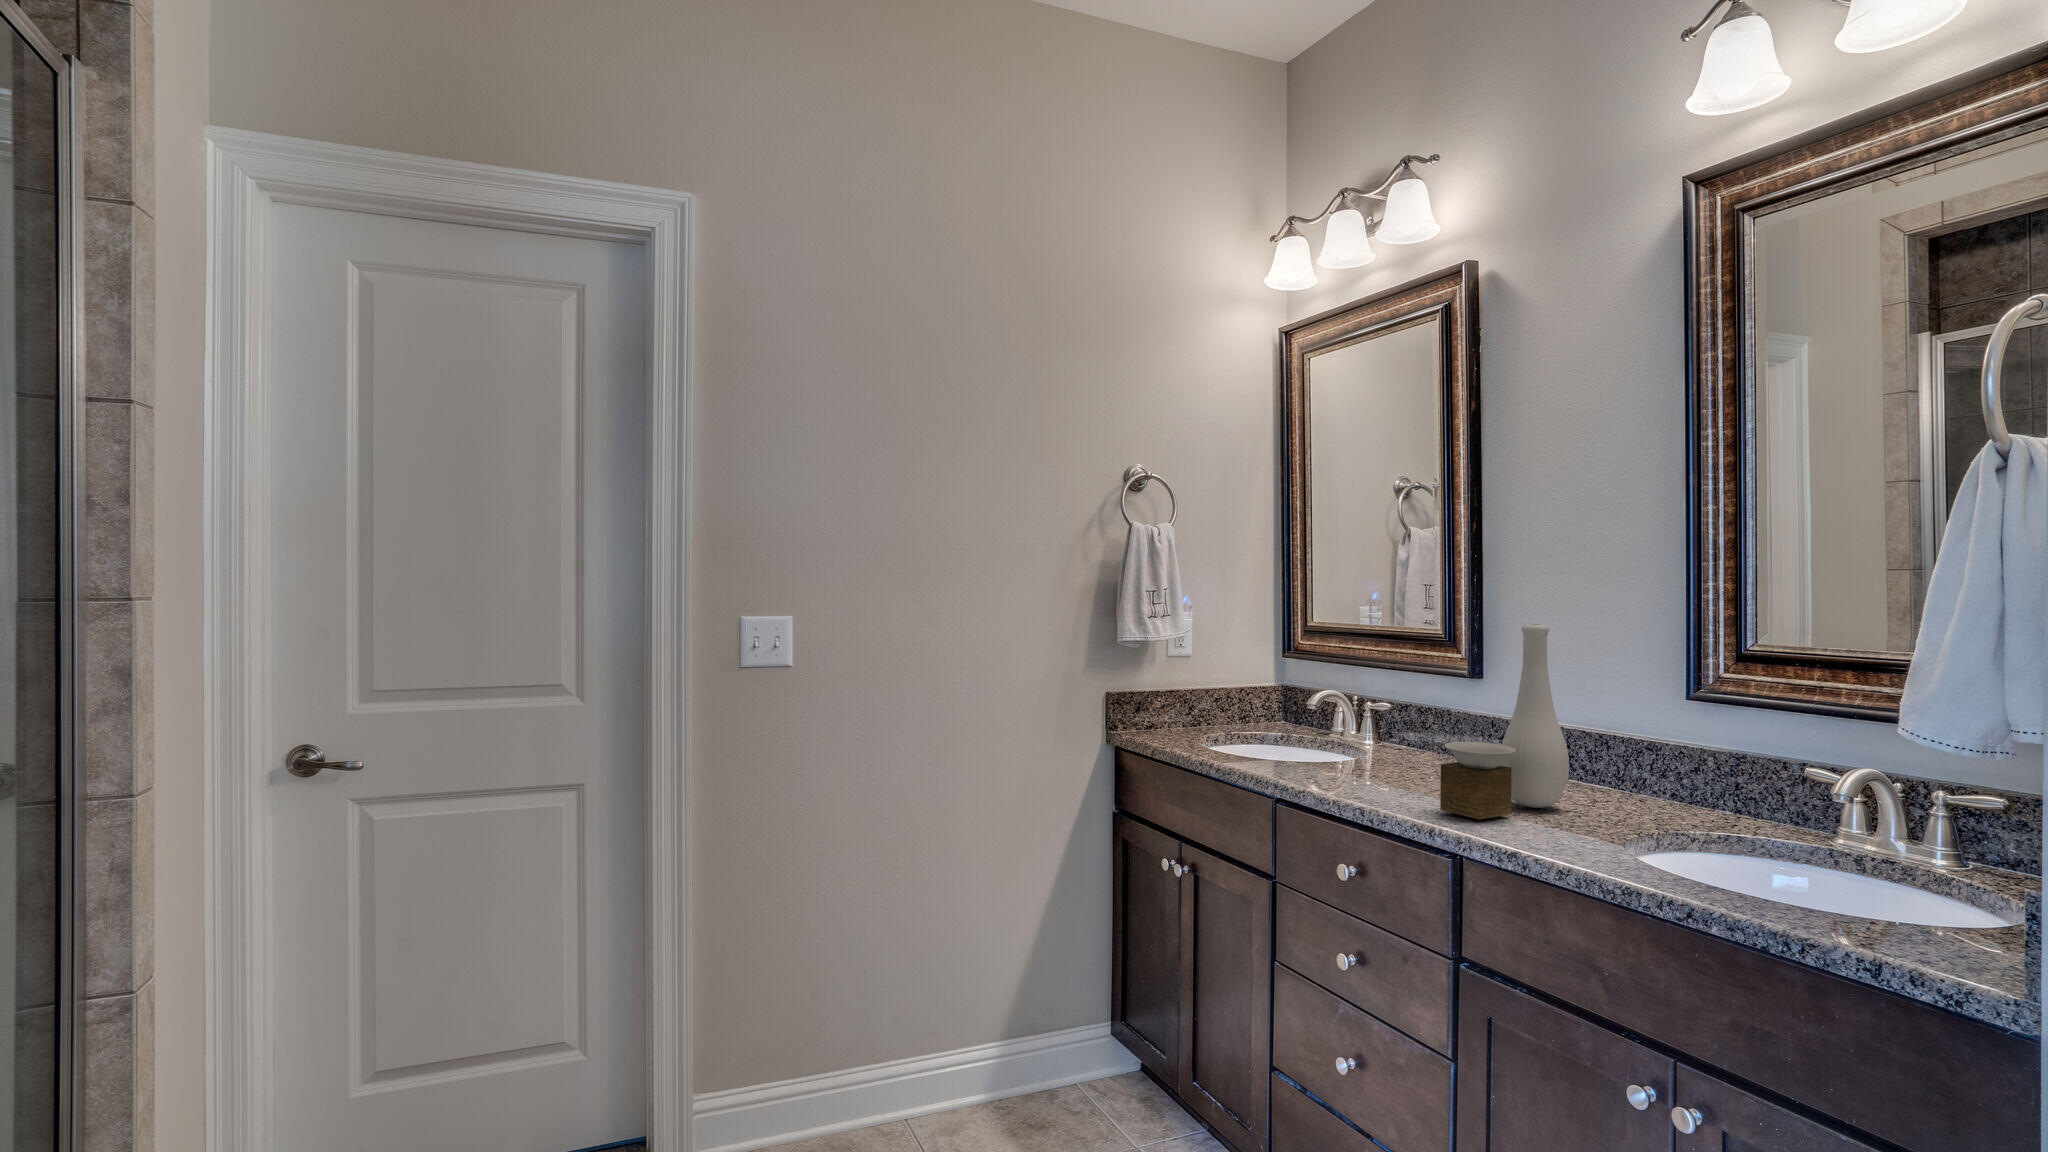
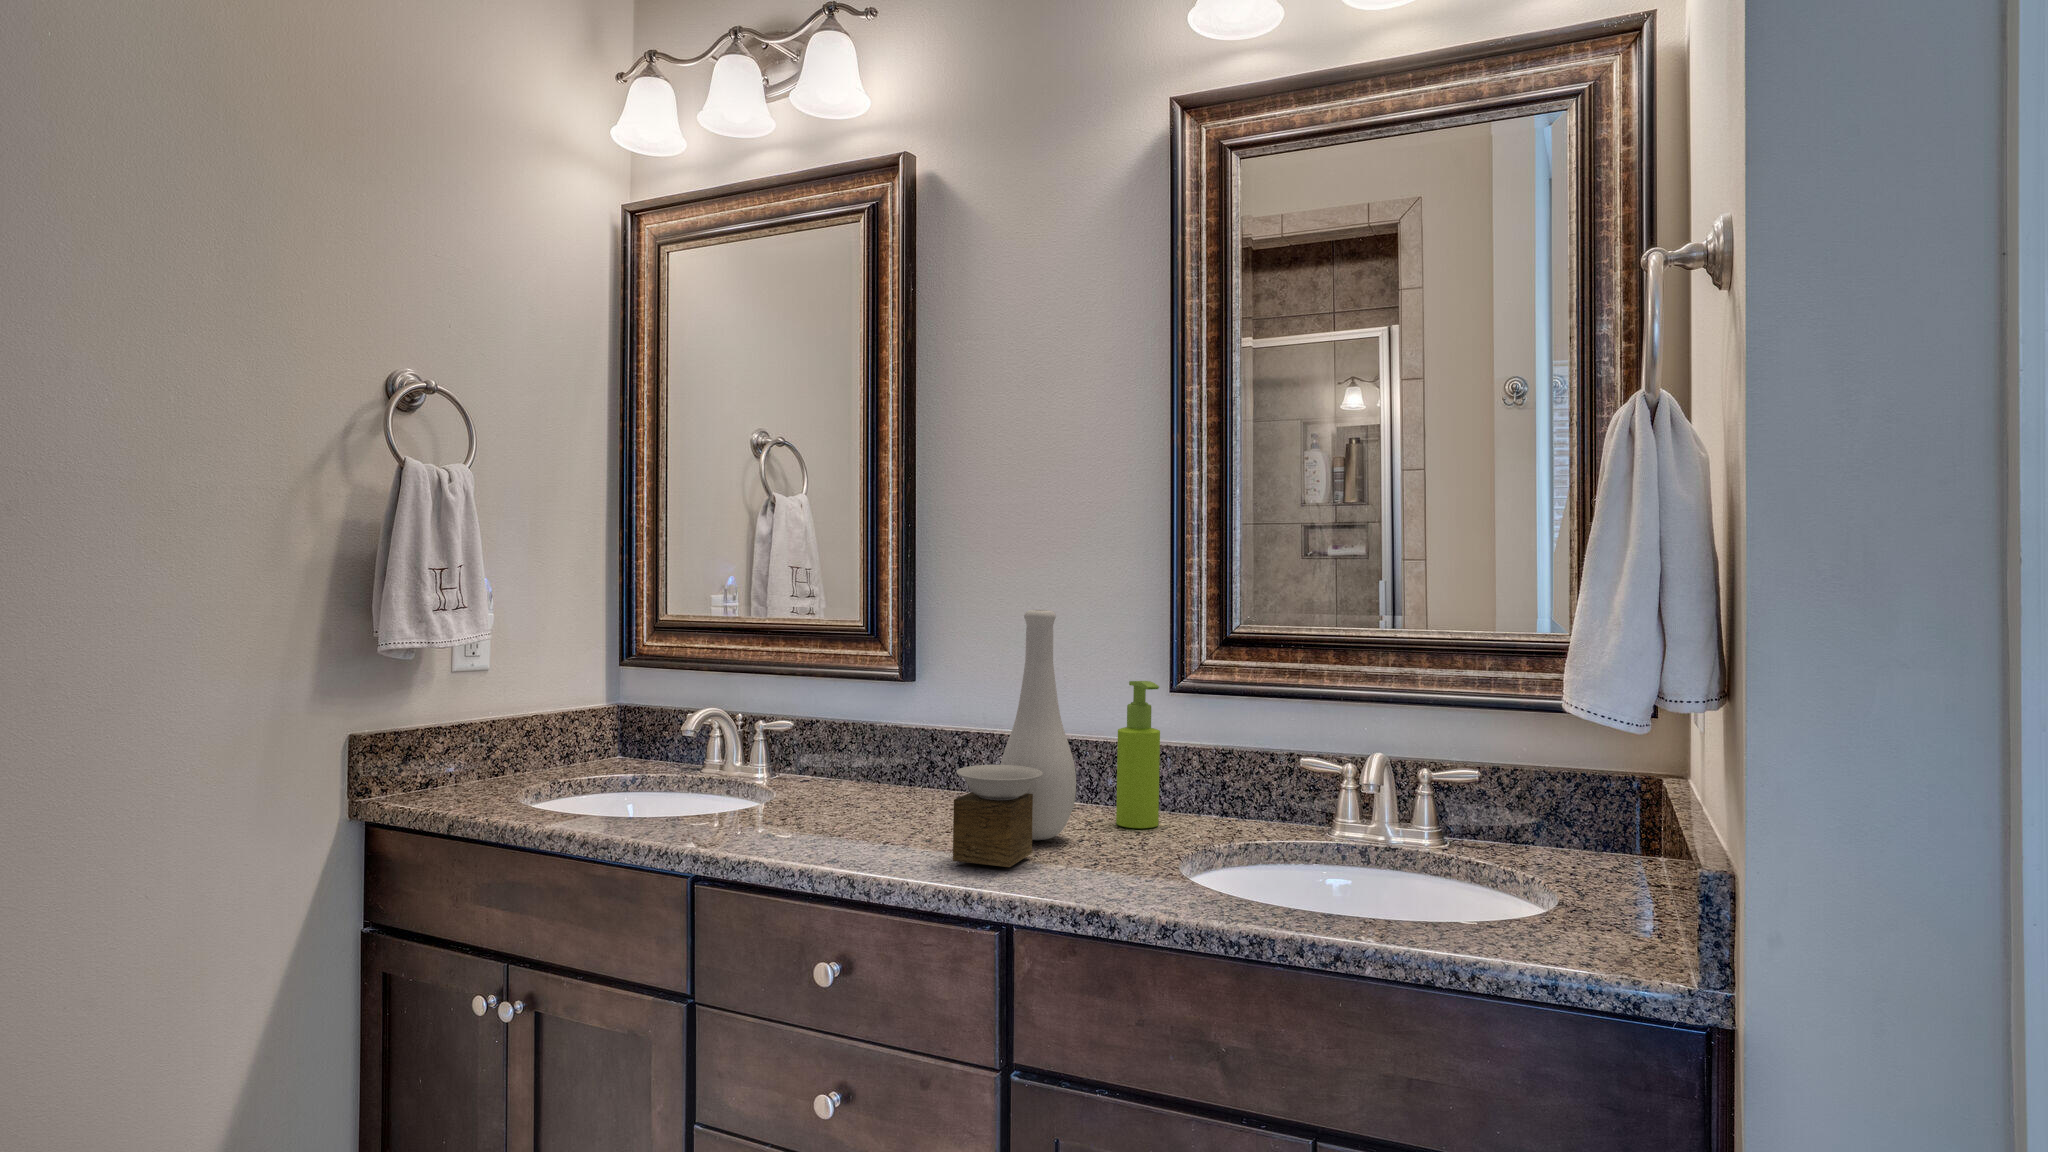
soap dispenser: none [1623,686,1666,813] -> present [1116,681,1160,828]

